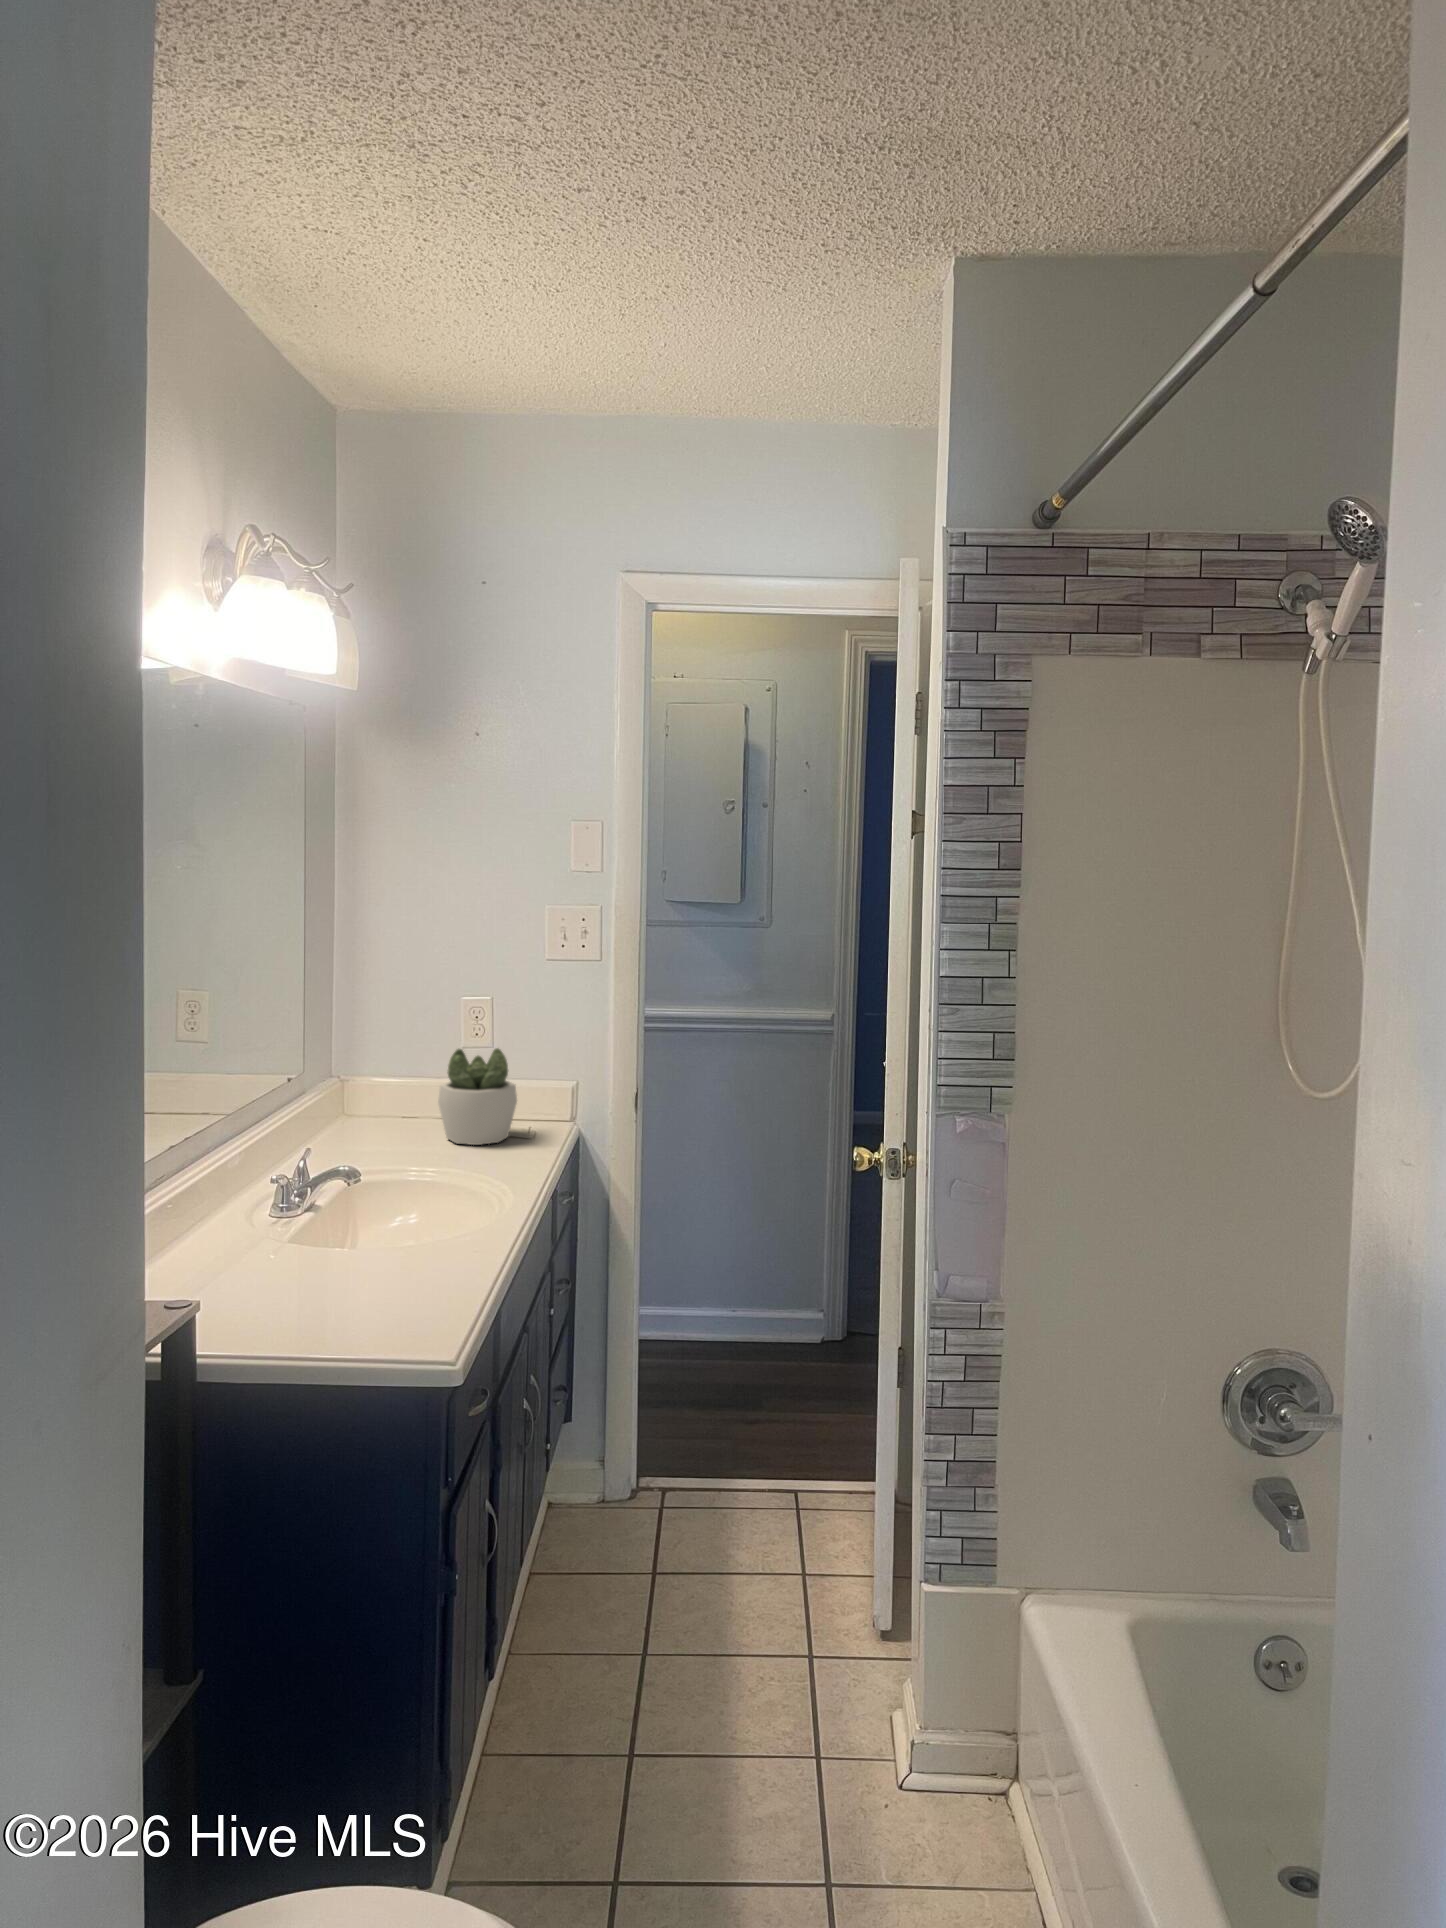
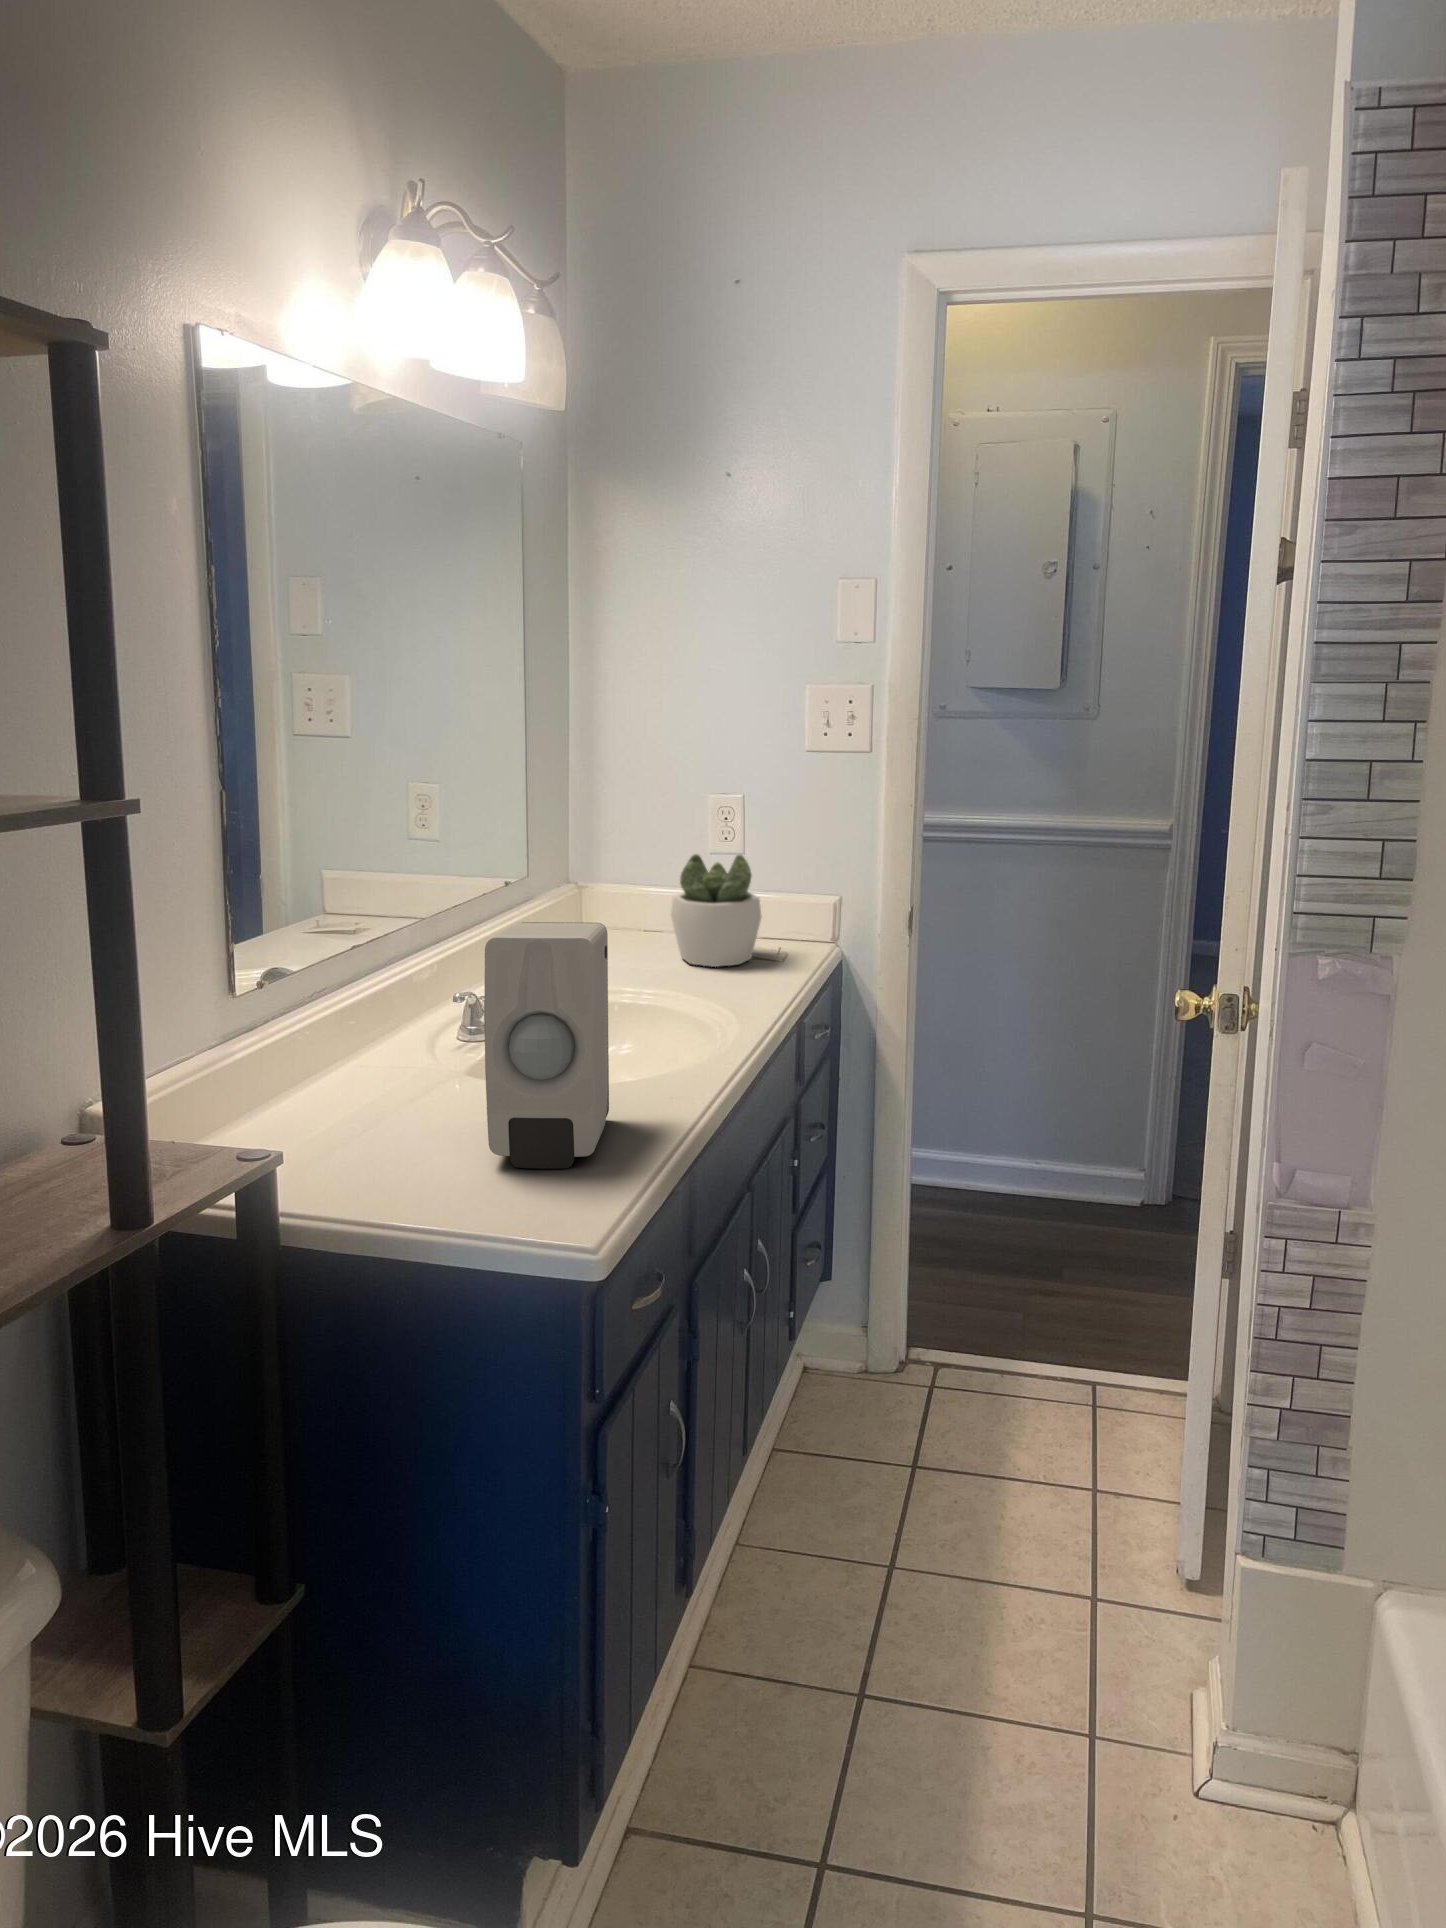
soap dispenser: none [341,1109,432,1312] -> present [485,922,609,1168]

